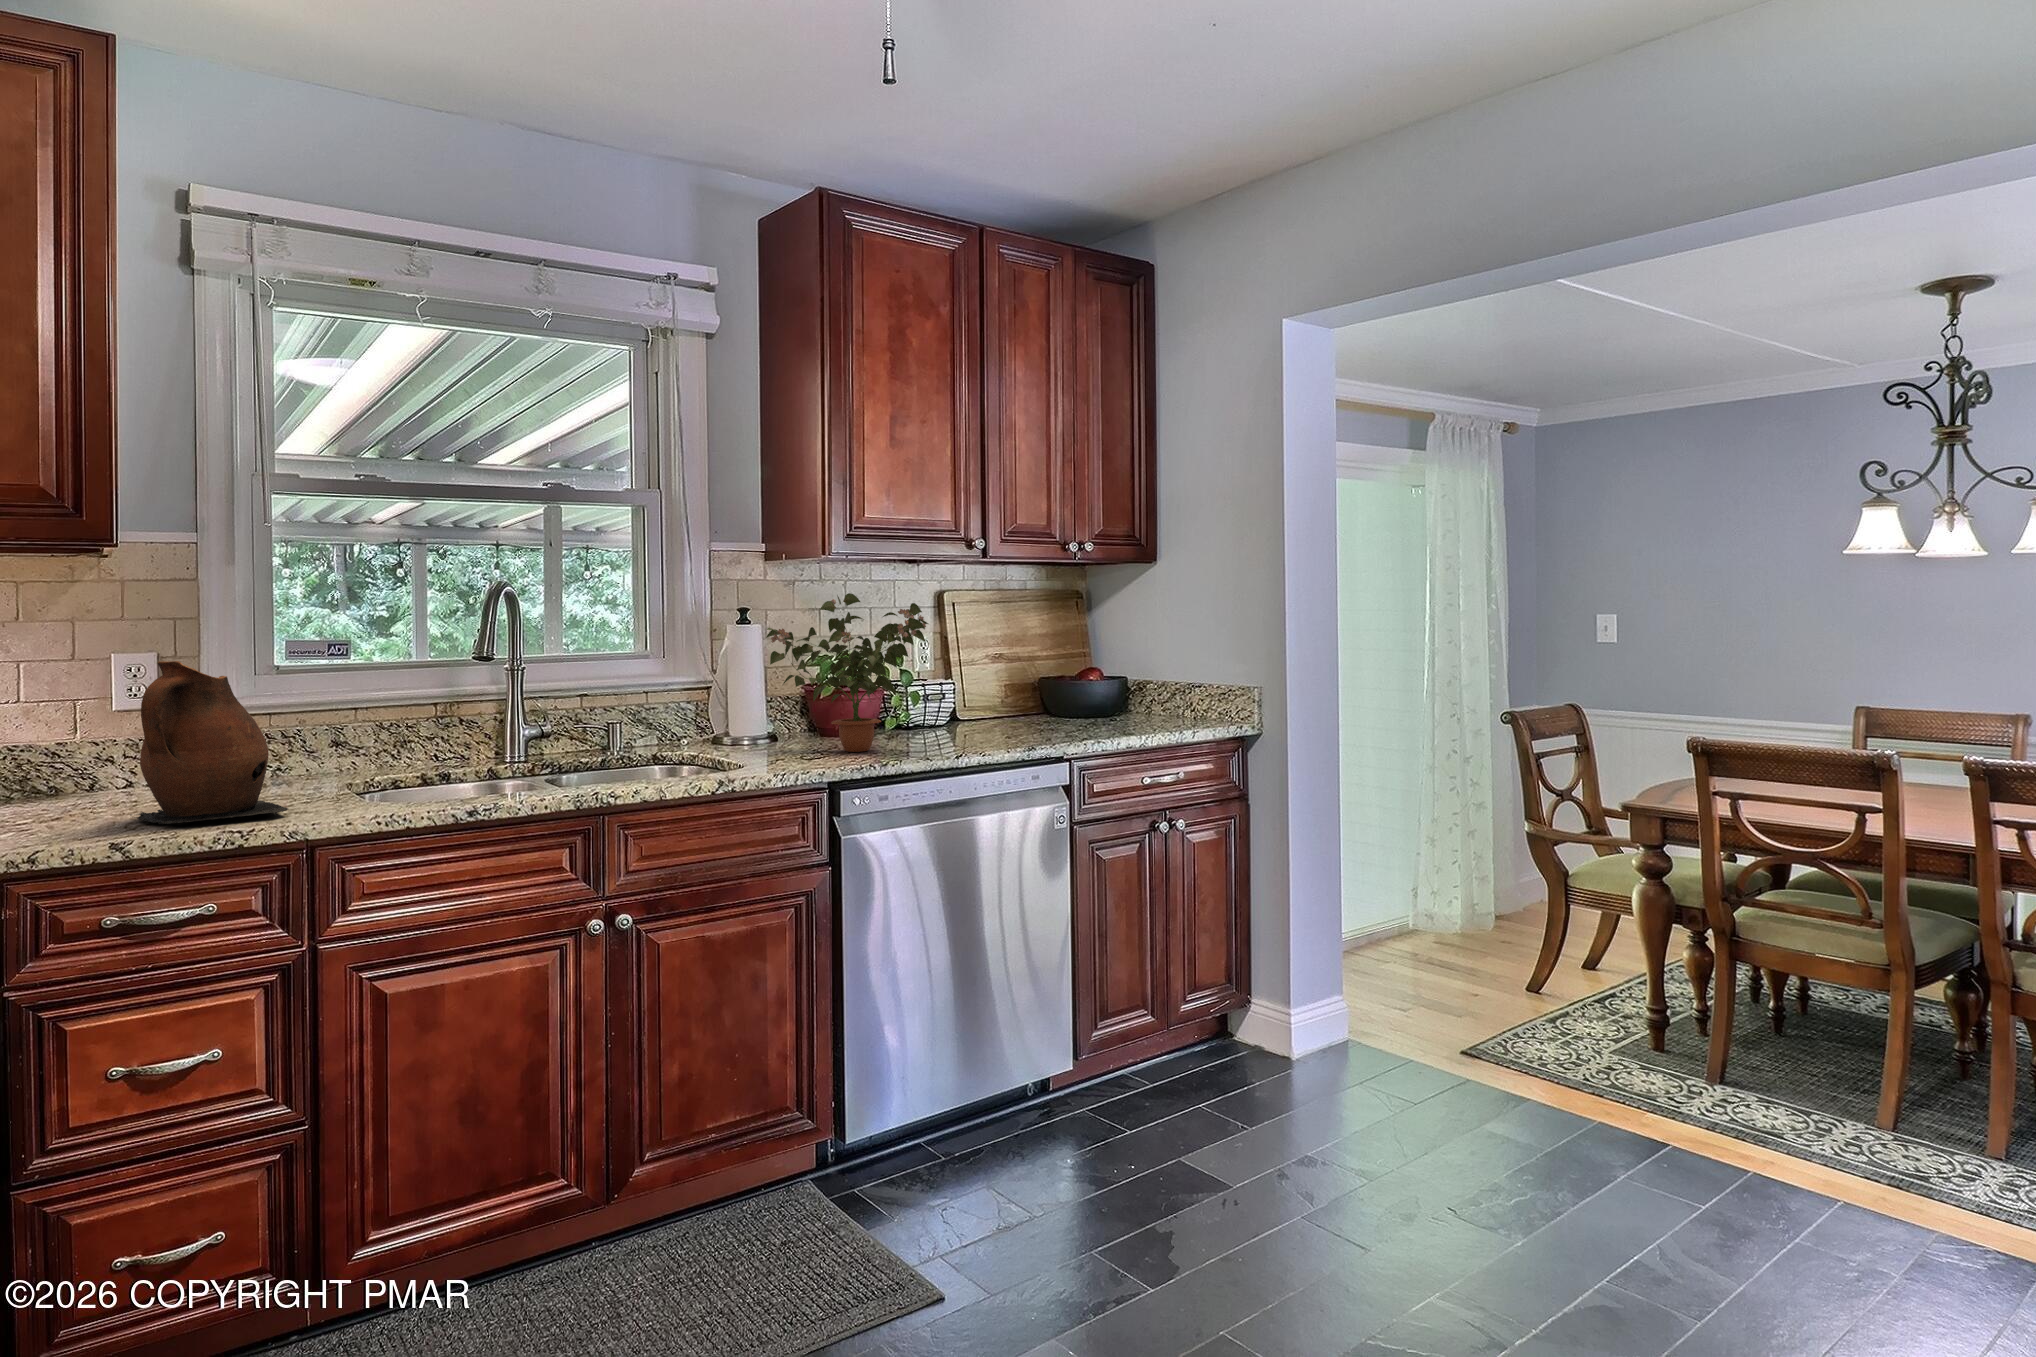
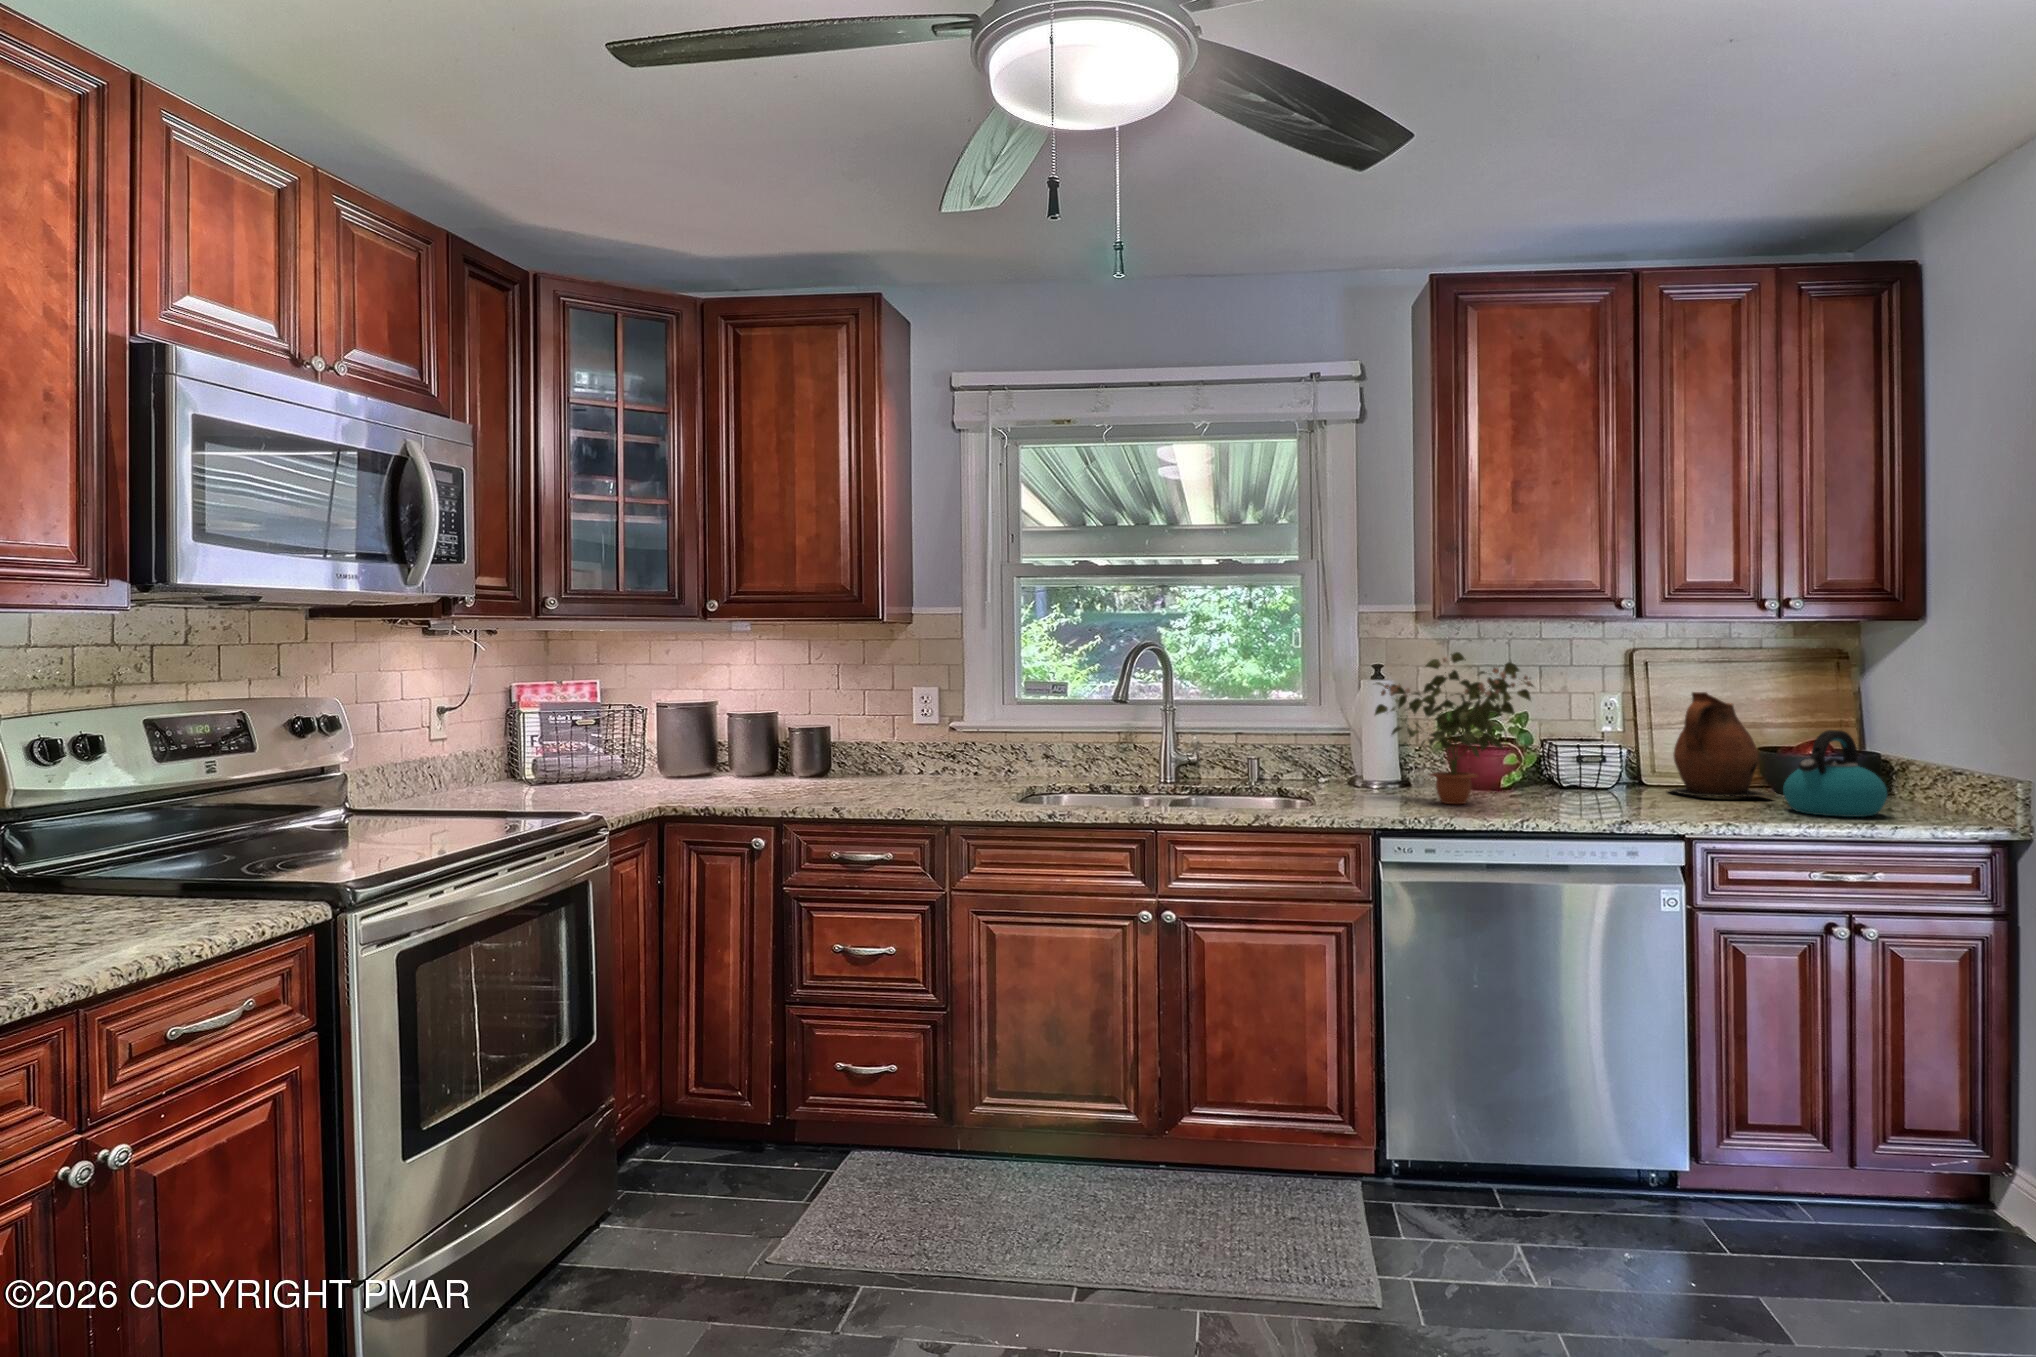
kettle: none [1089,658,1163,731] -> present [1783,730,1887,817]
ceramic pitcher: present [130,661,288,824] -> present [1667,692,1772,797]

